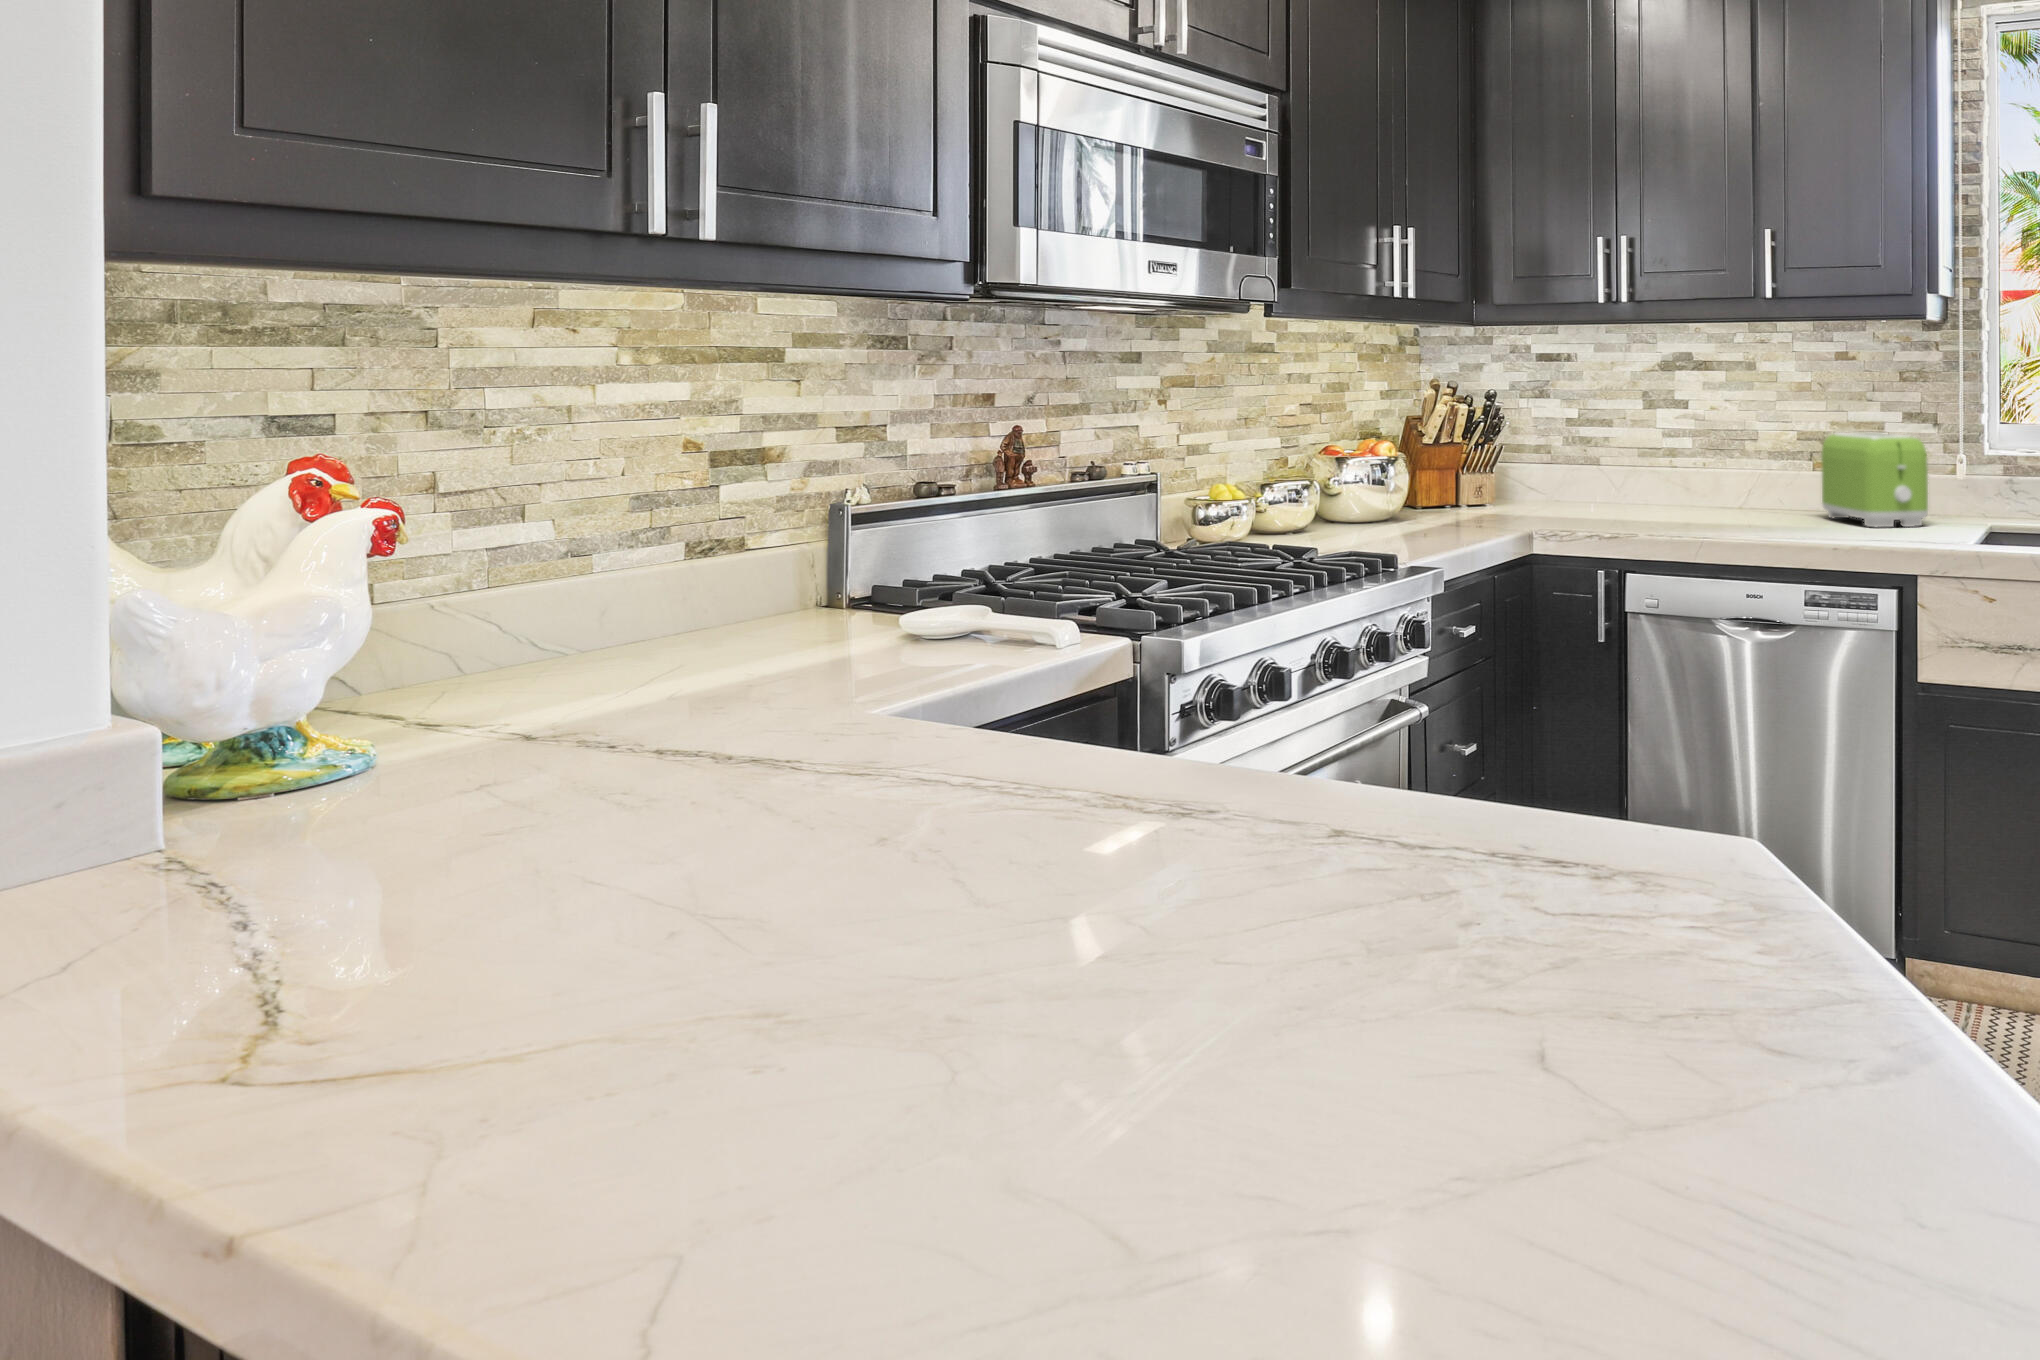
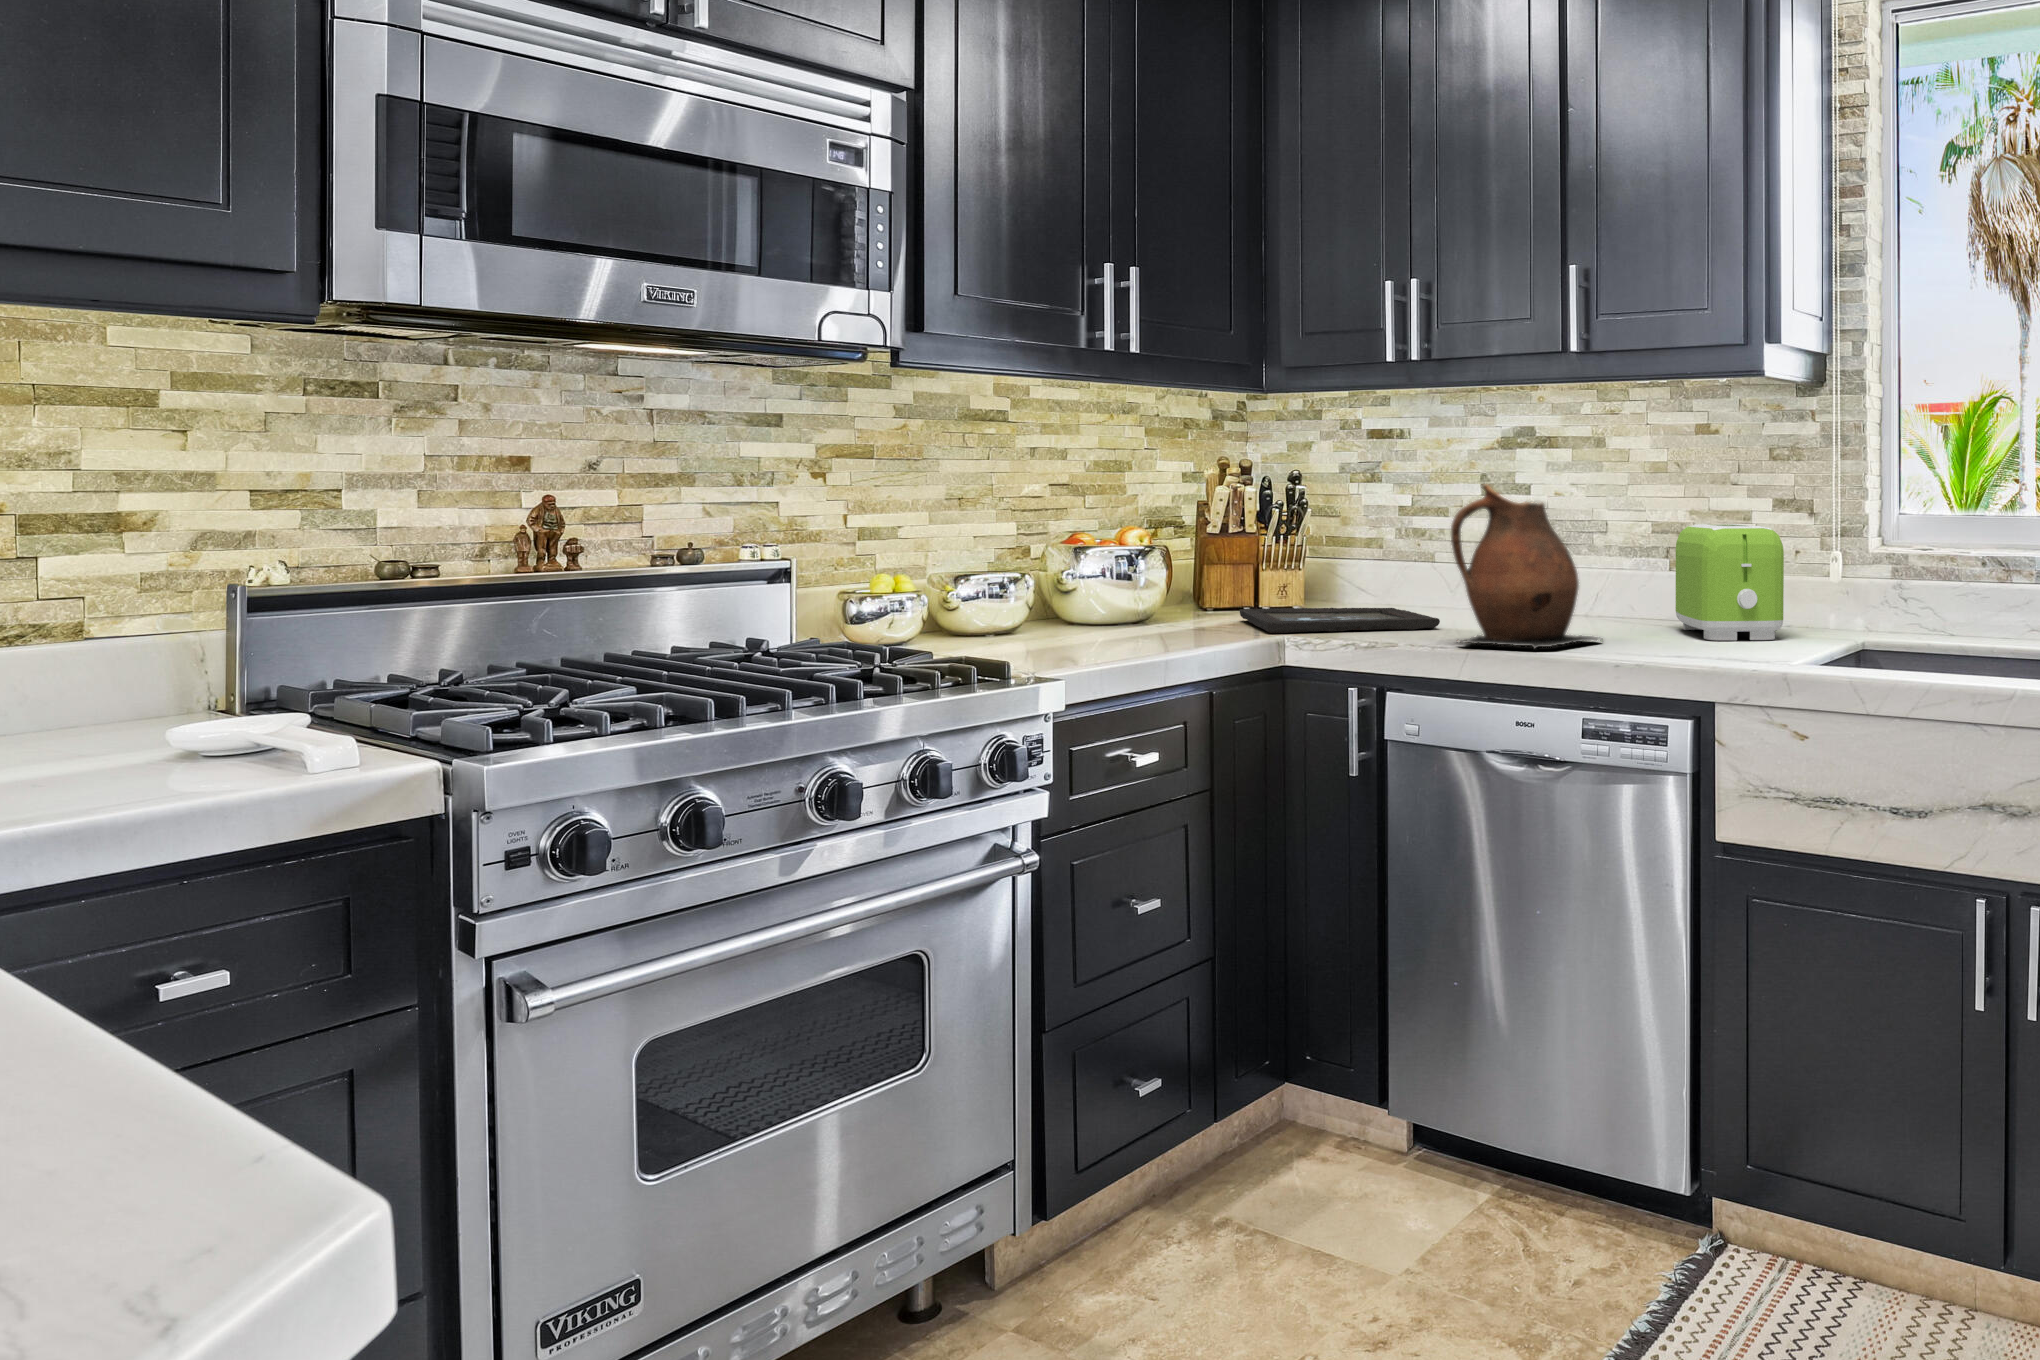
ceramic pitcher: none [1675,405,1794,538] -> present [1451,485,1601,649]
tray: none [1442,502,1630,526] -> present [1239,608,1440,633]

